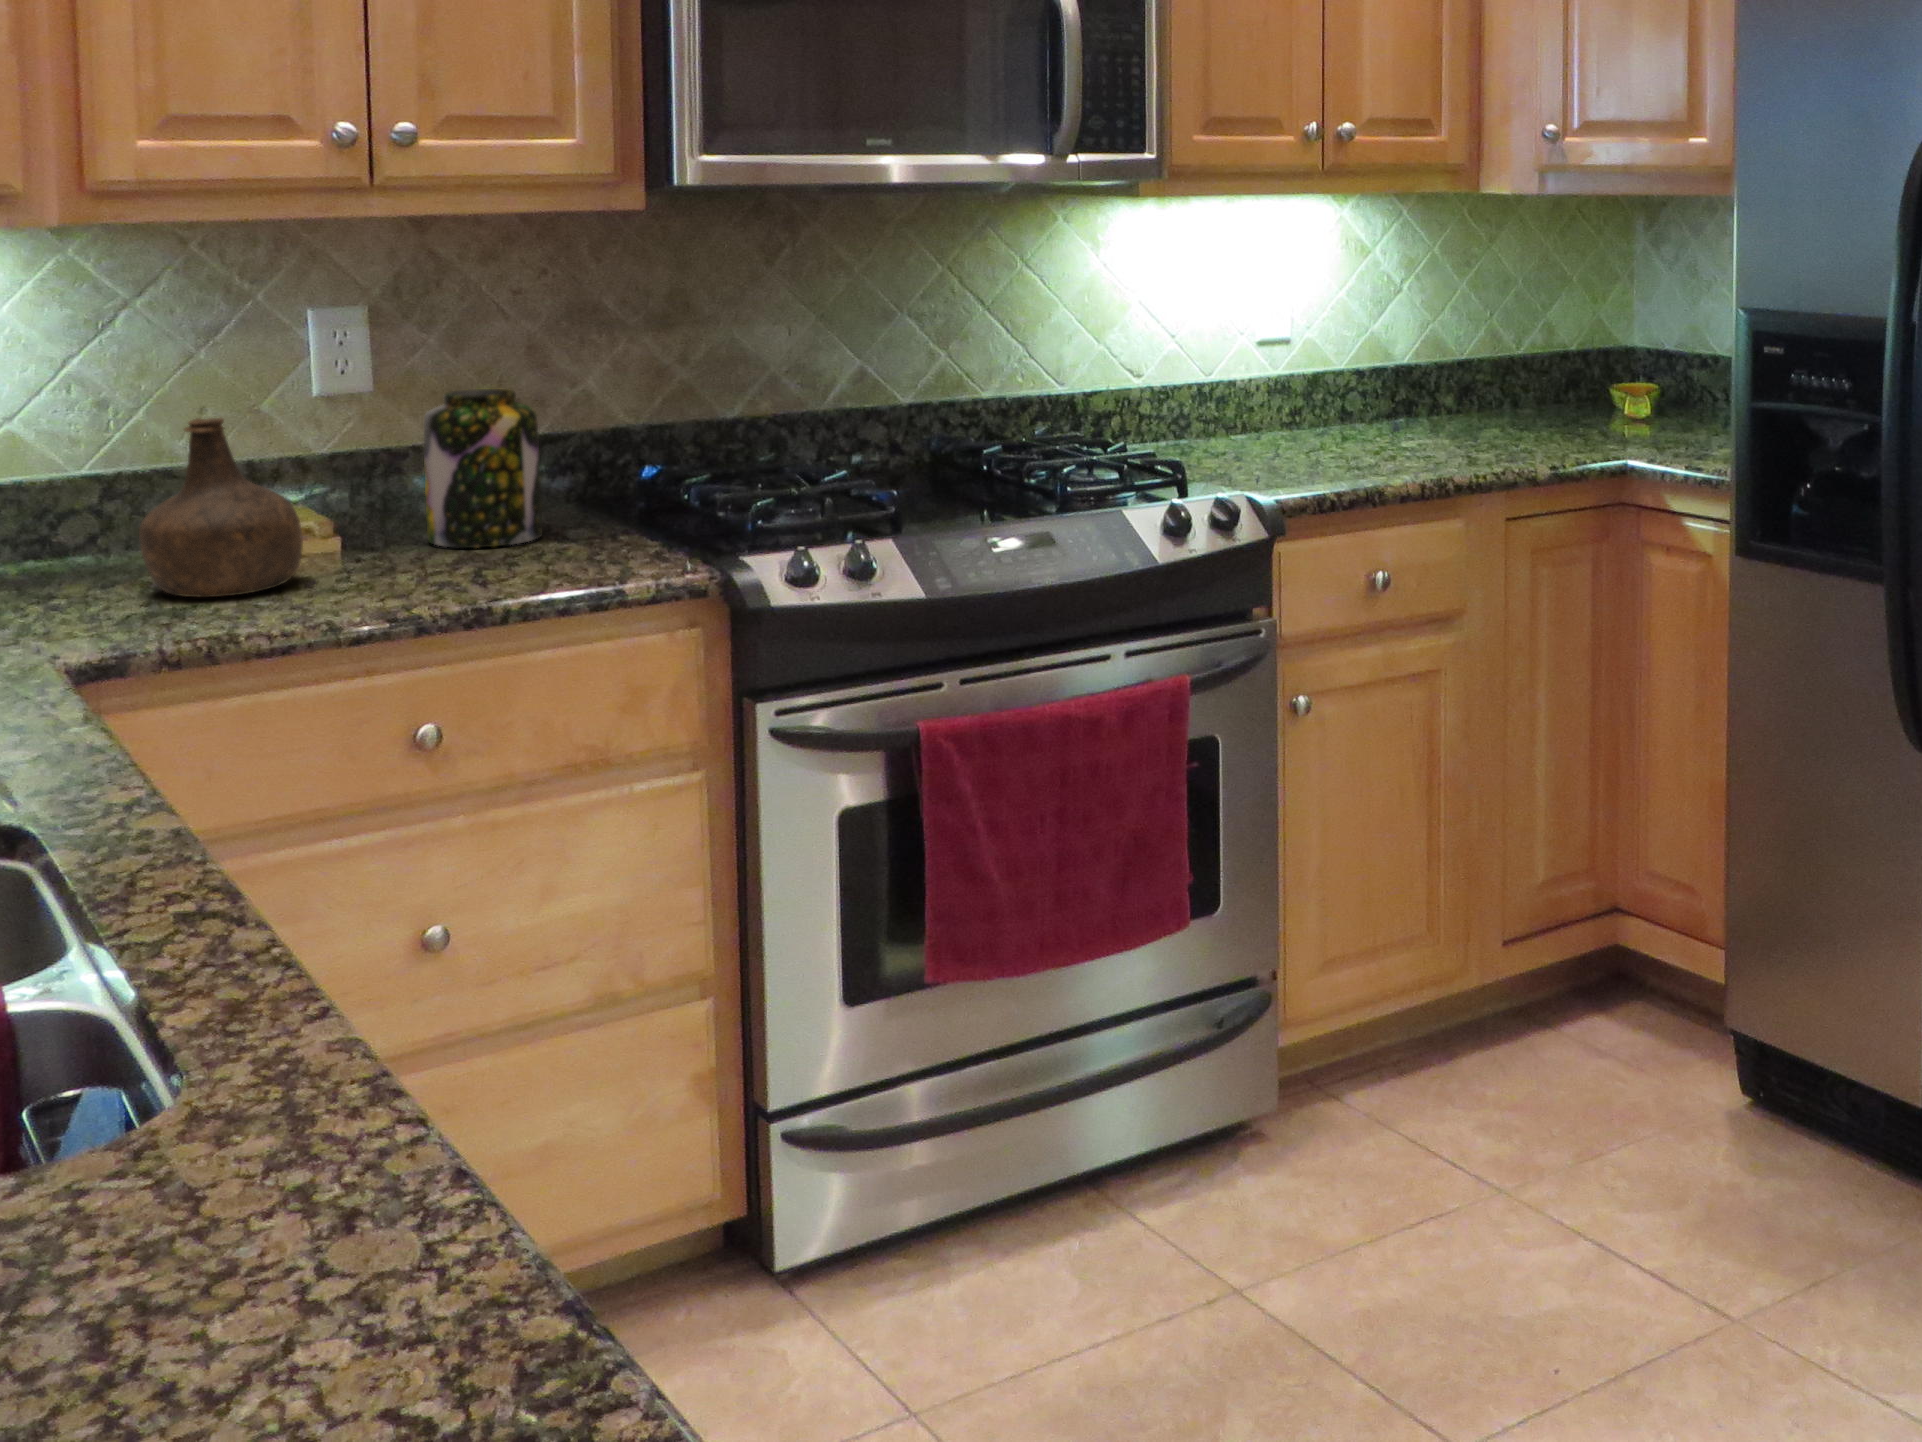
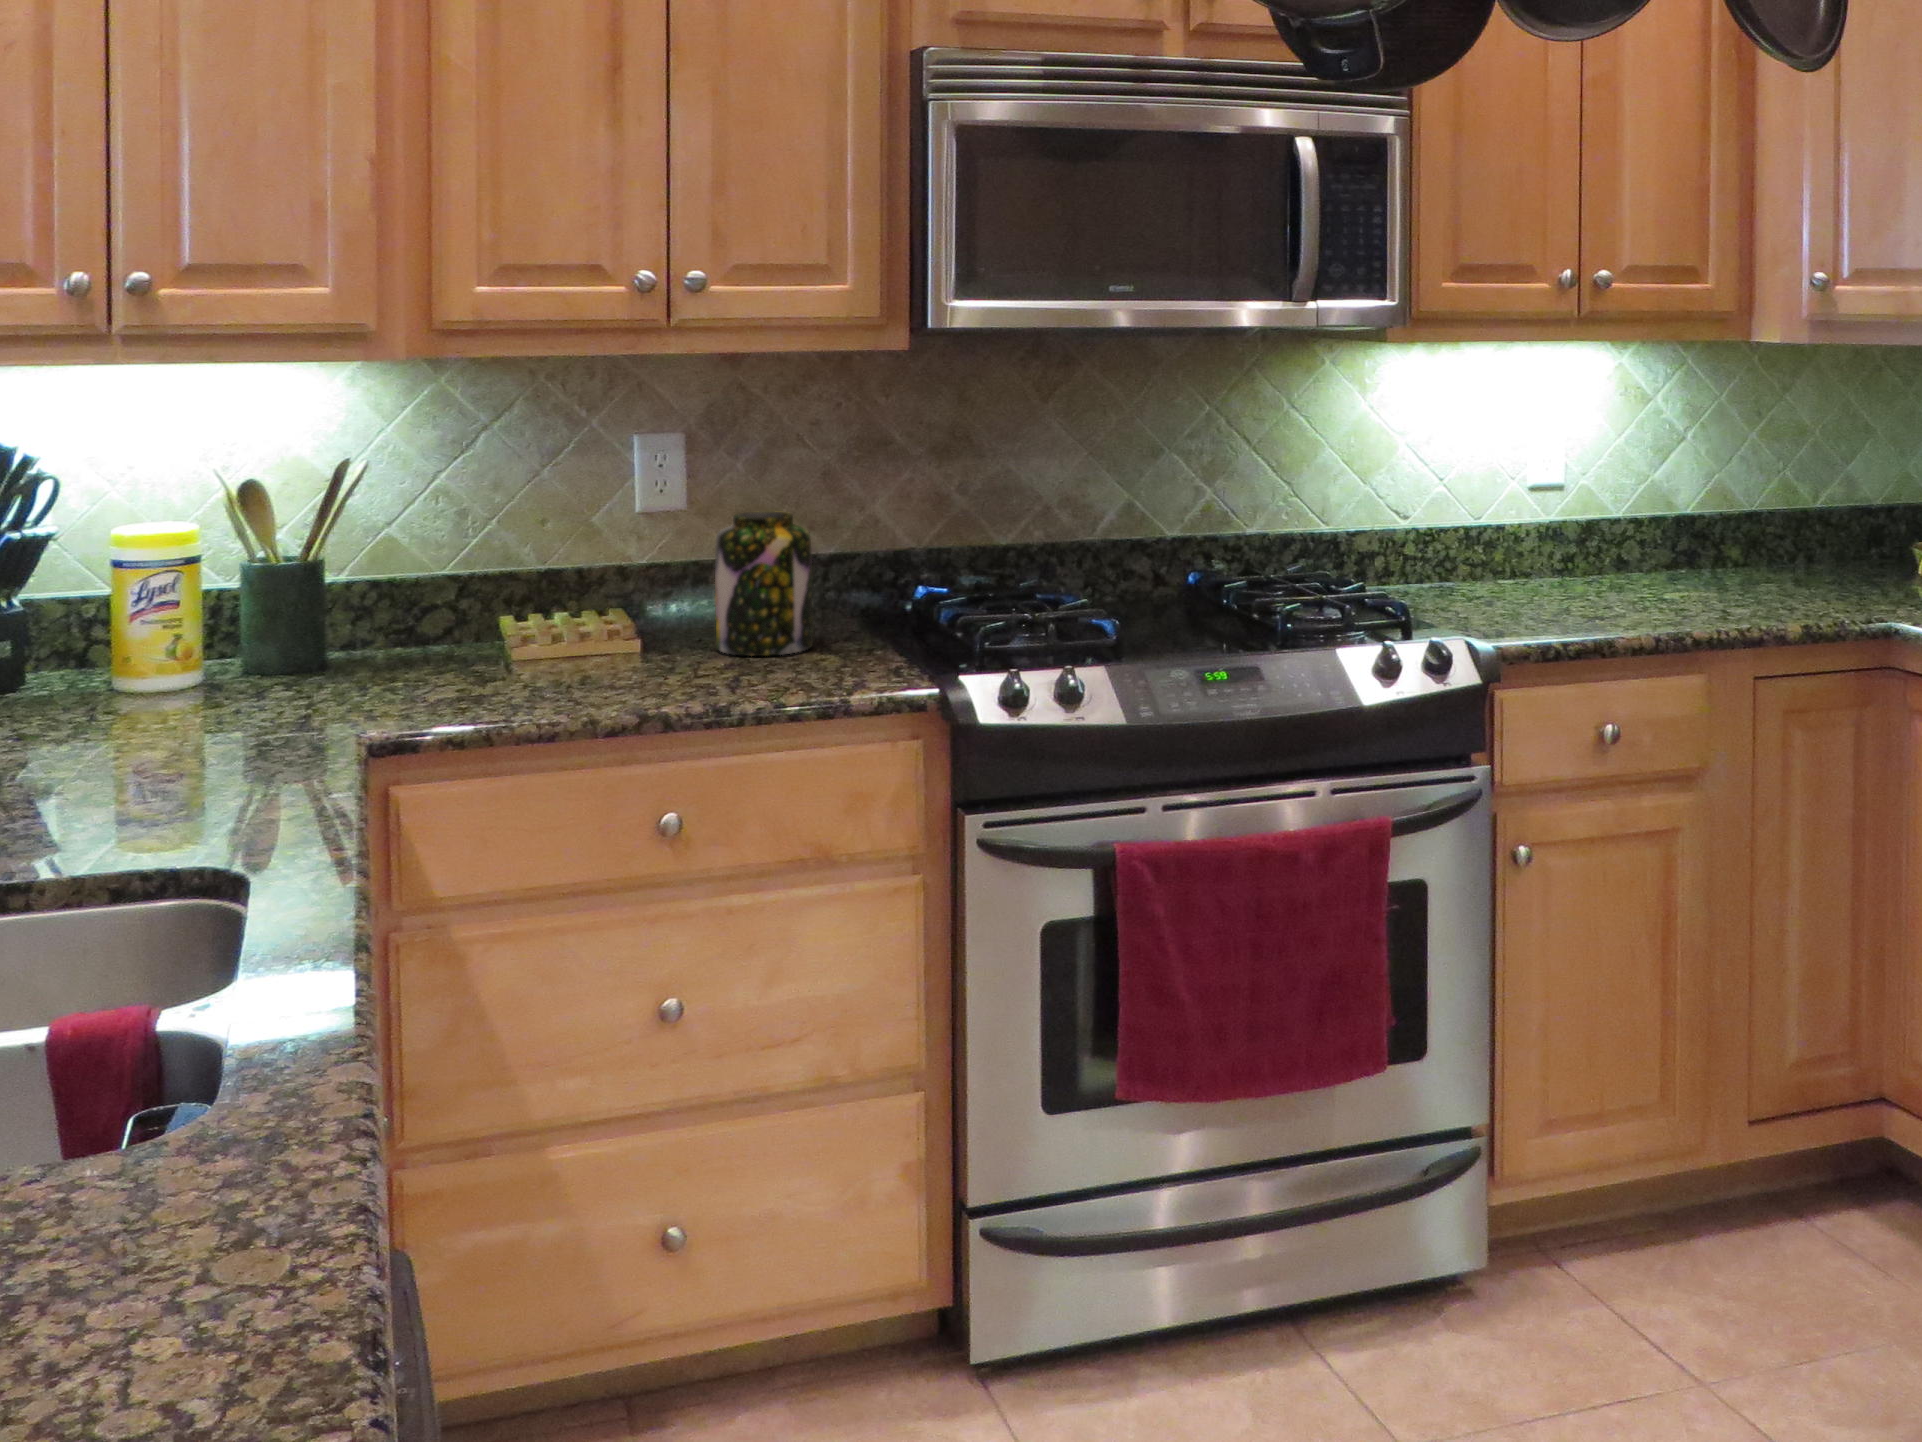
bottle: present [139,418,303,597] -> none [467,531,597,689]

